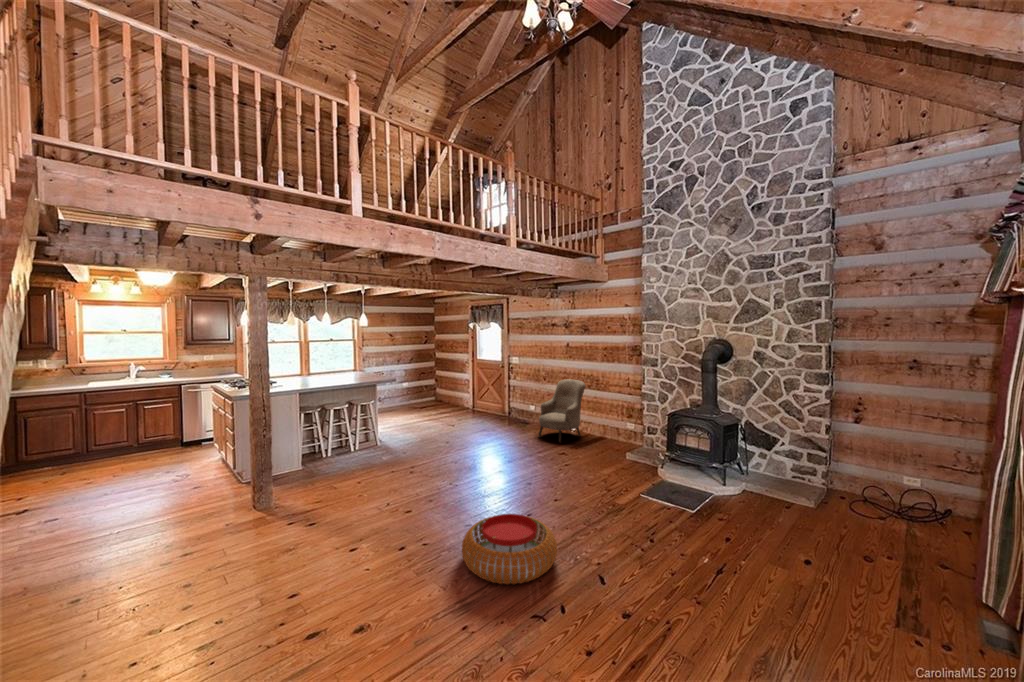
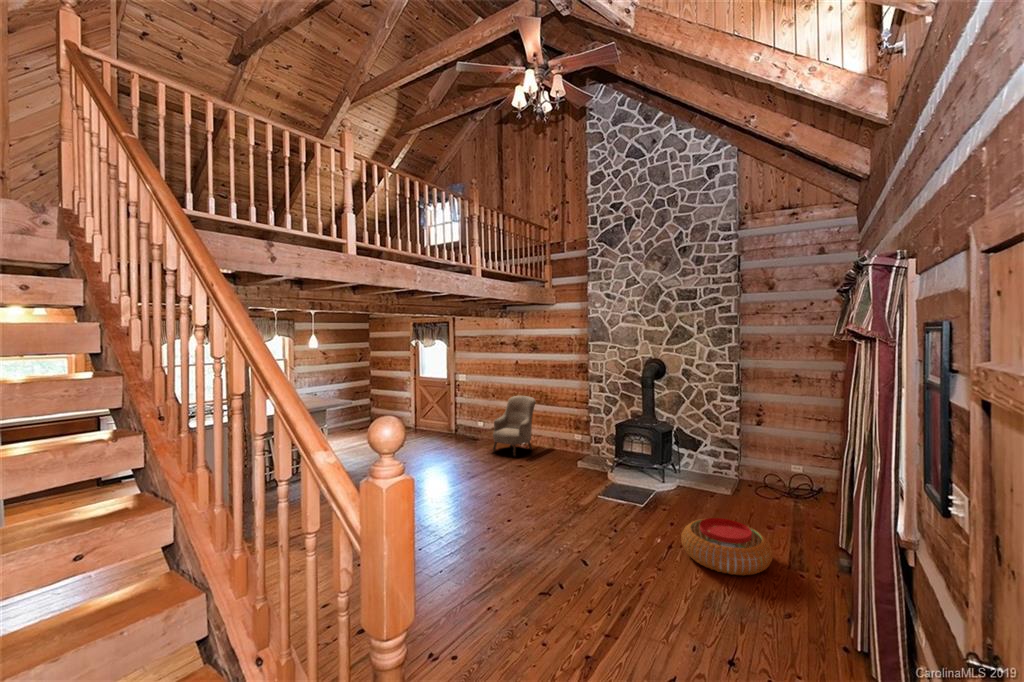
pouf: present [462,514,557,584] -> present [682,518,773,575]

